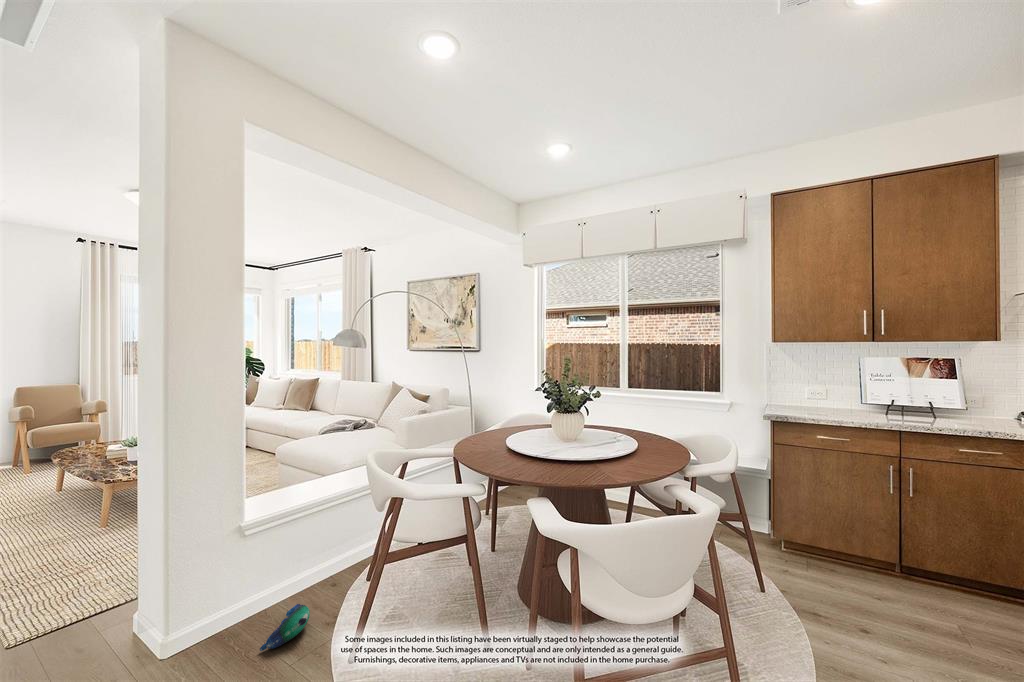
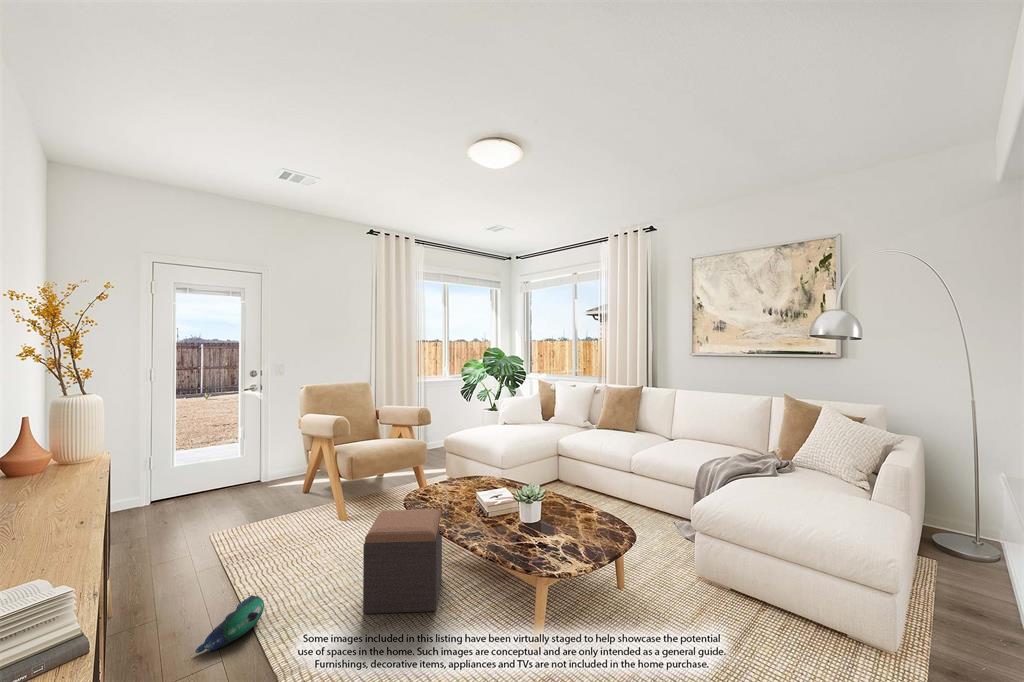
footstool: none [390,530,453,619] -> present [363,509,442,614]

